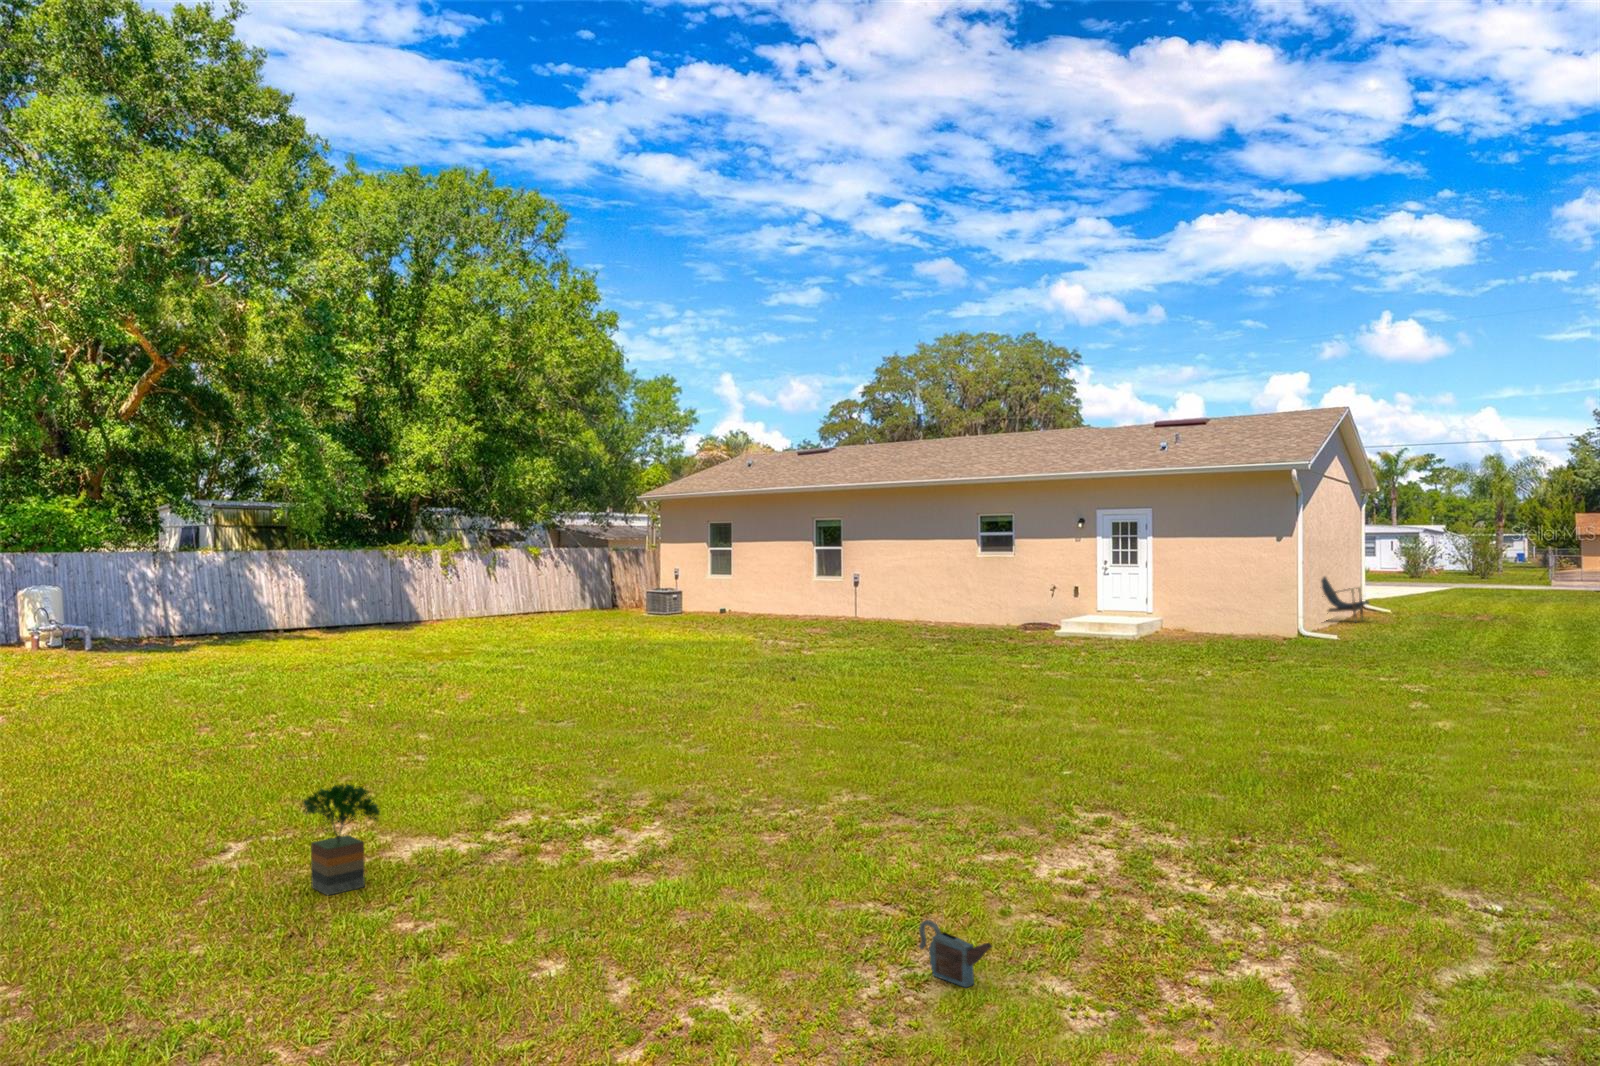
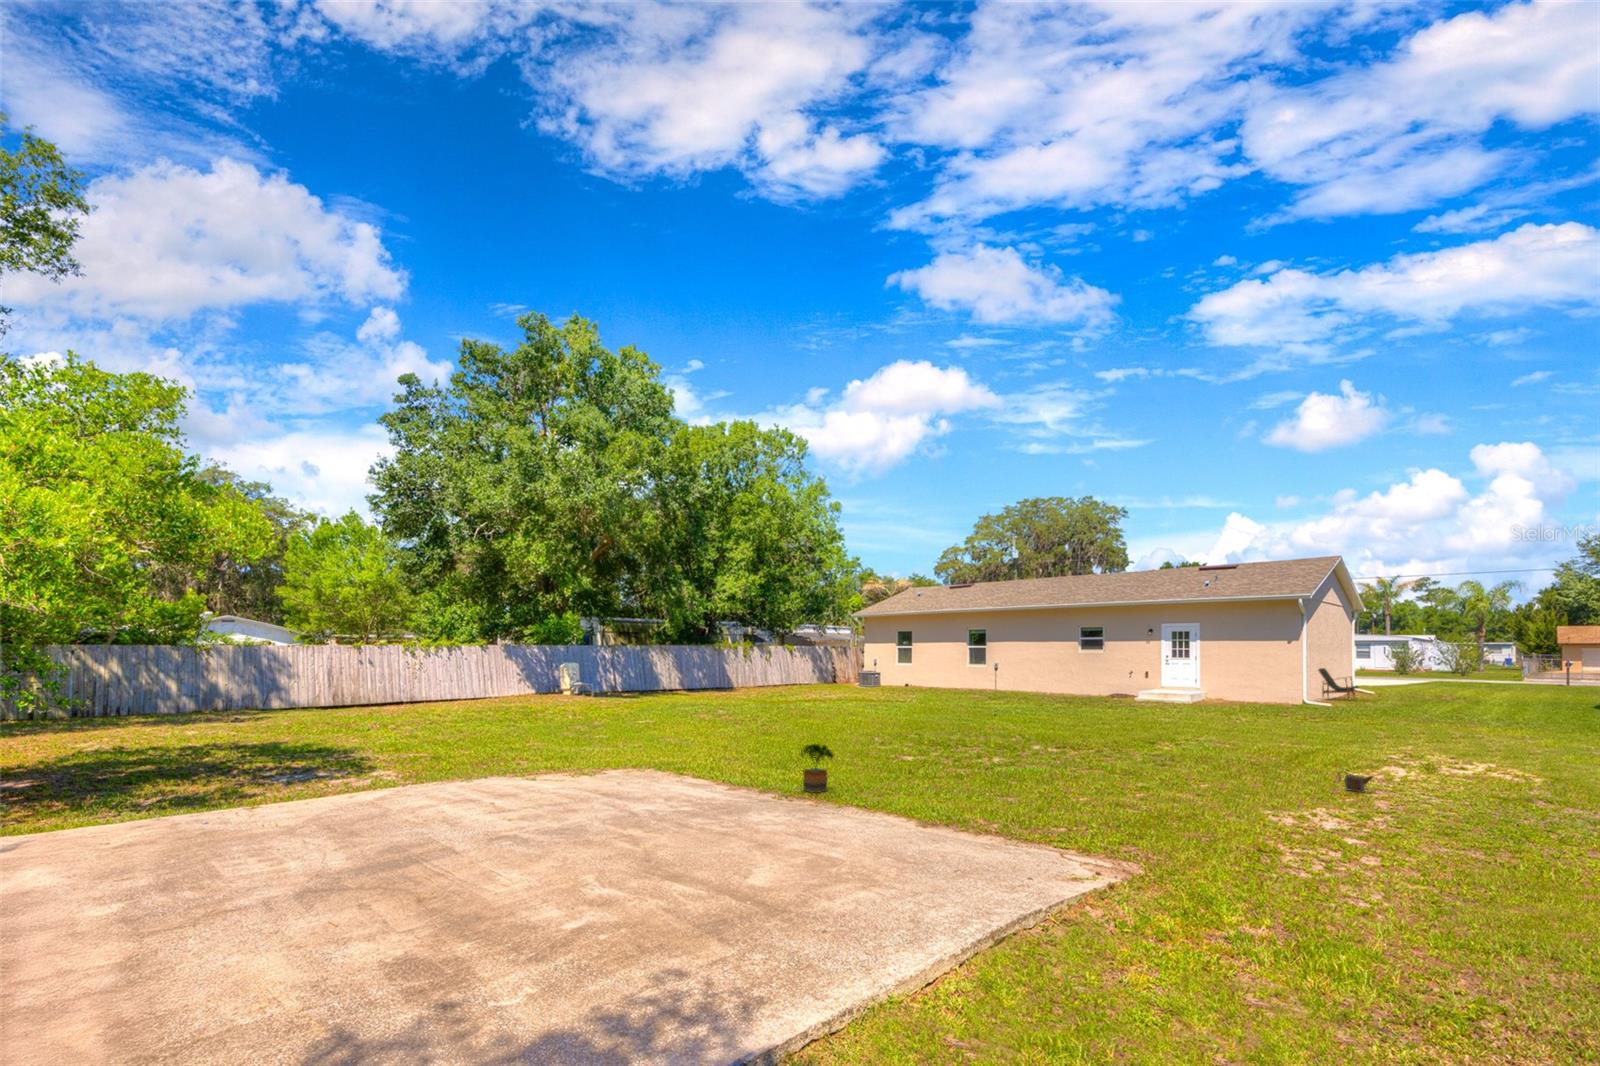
watering can: present [919,920,992,987] -> present [1338,771,1373,792]

